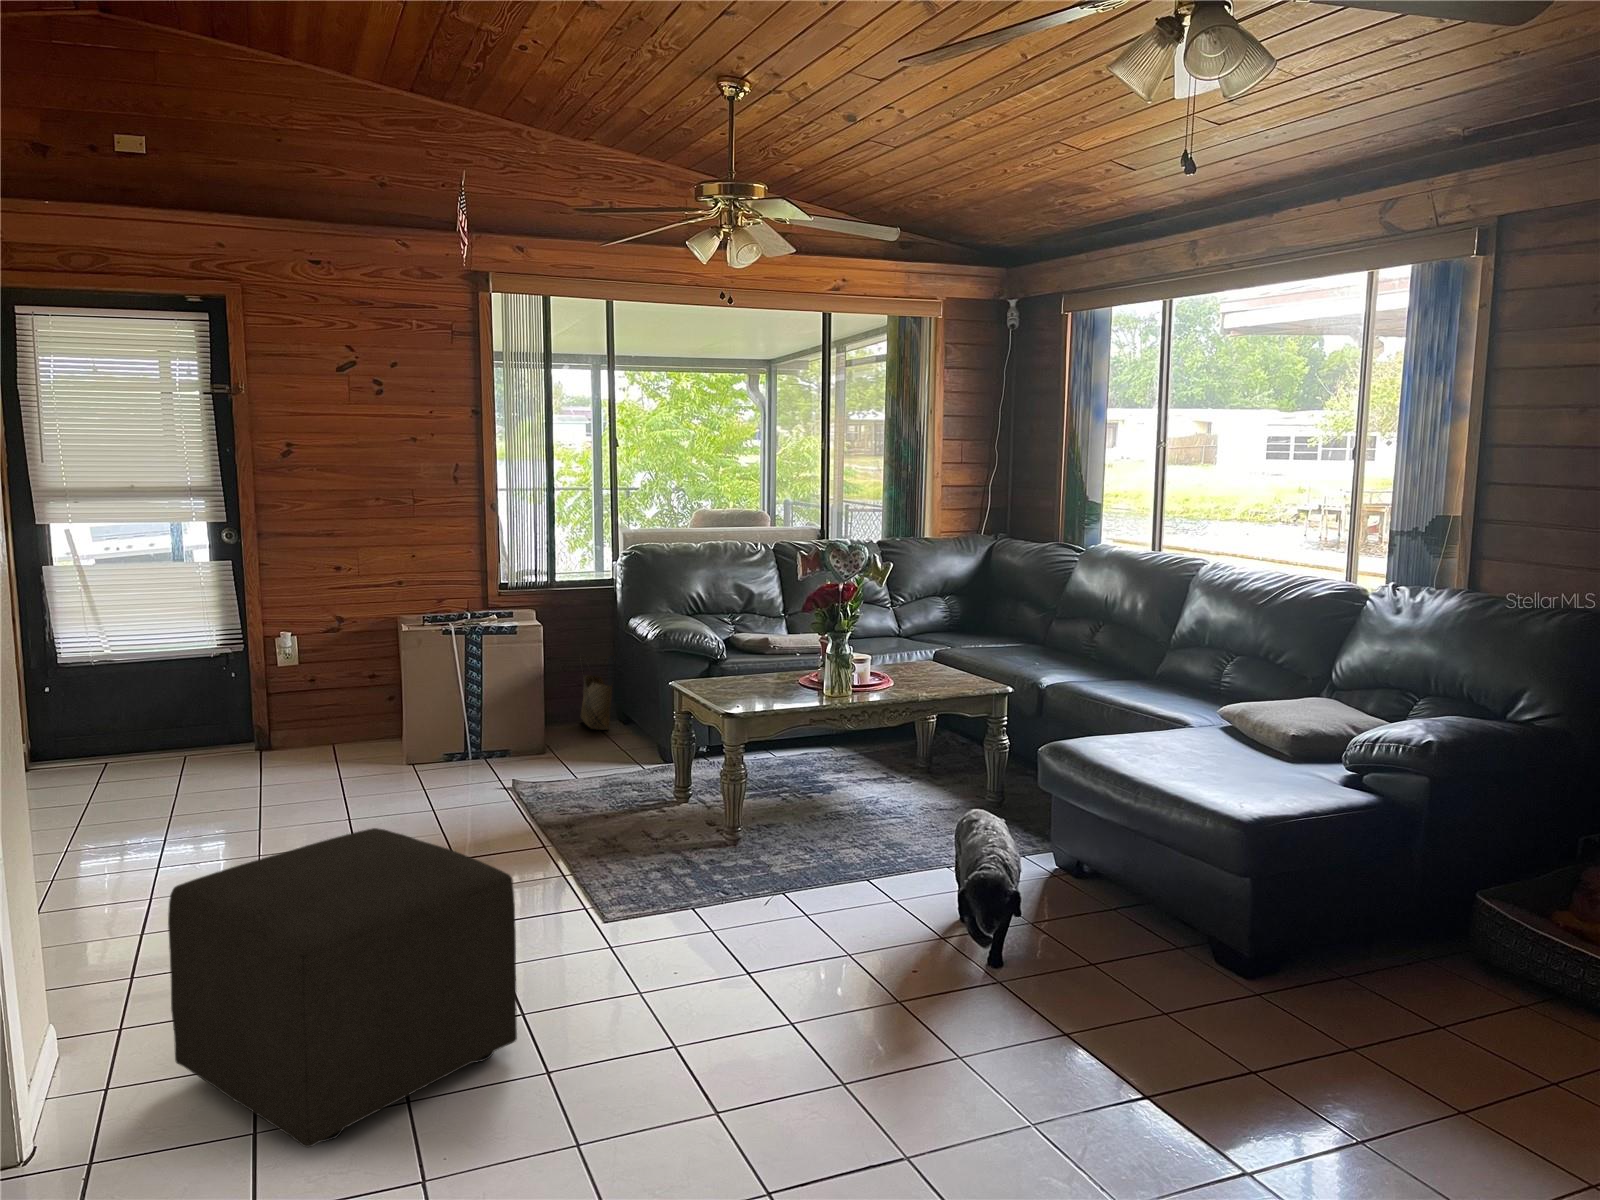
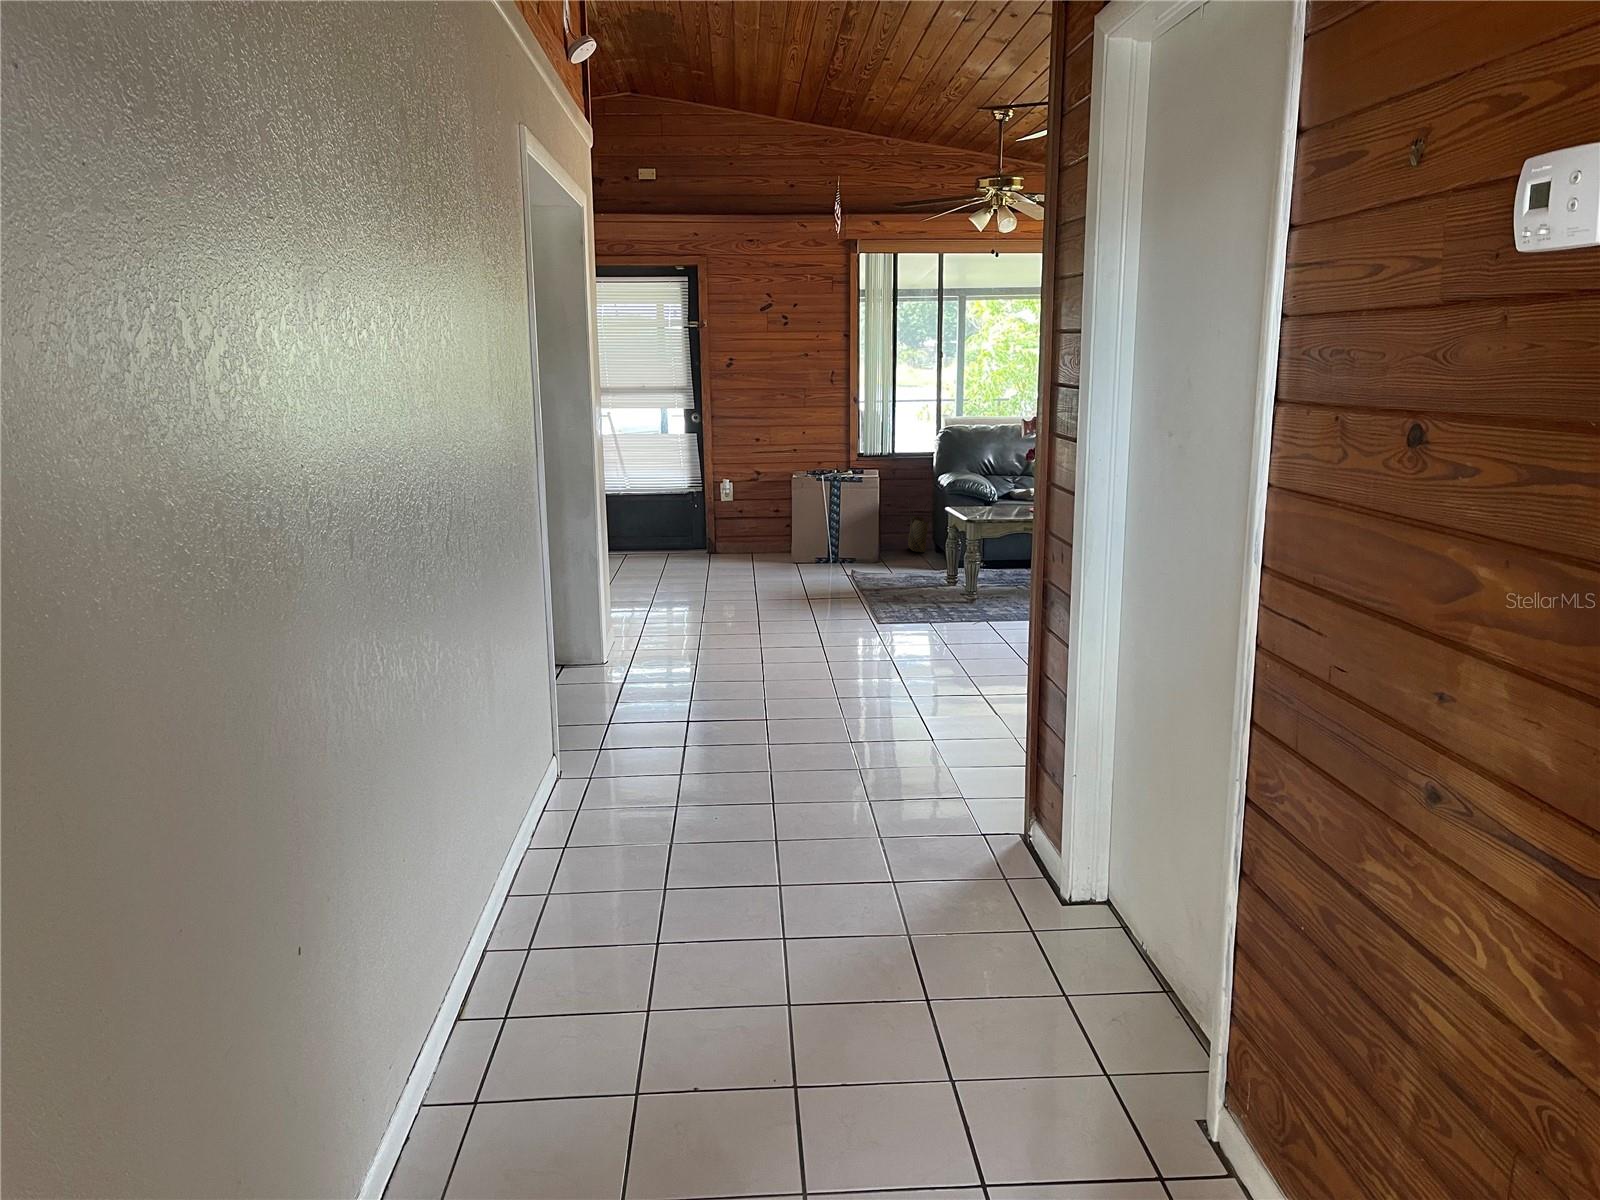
ottoman: present [168,828,517,1147] -> none [663,552,815,674]

